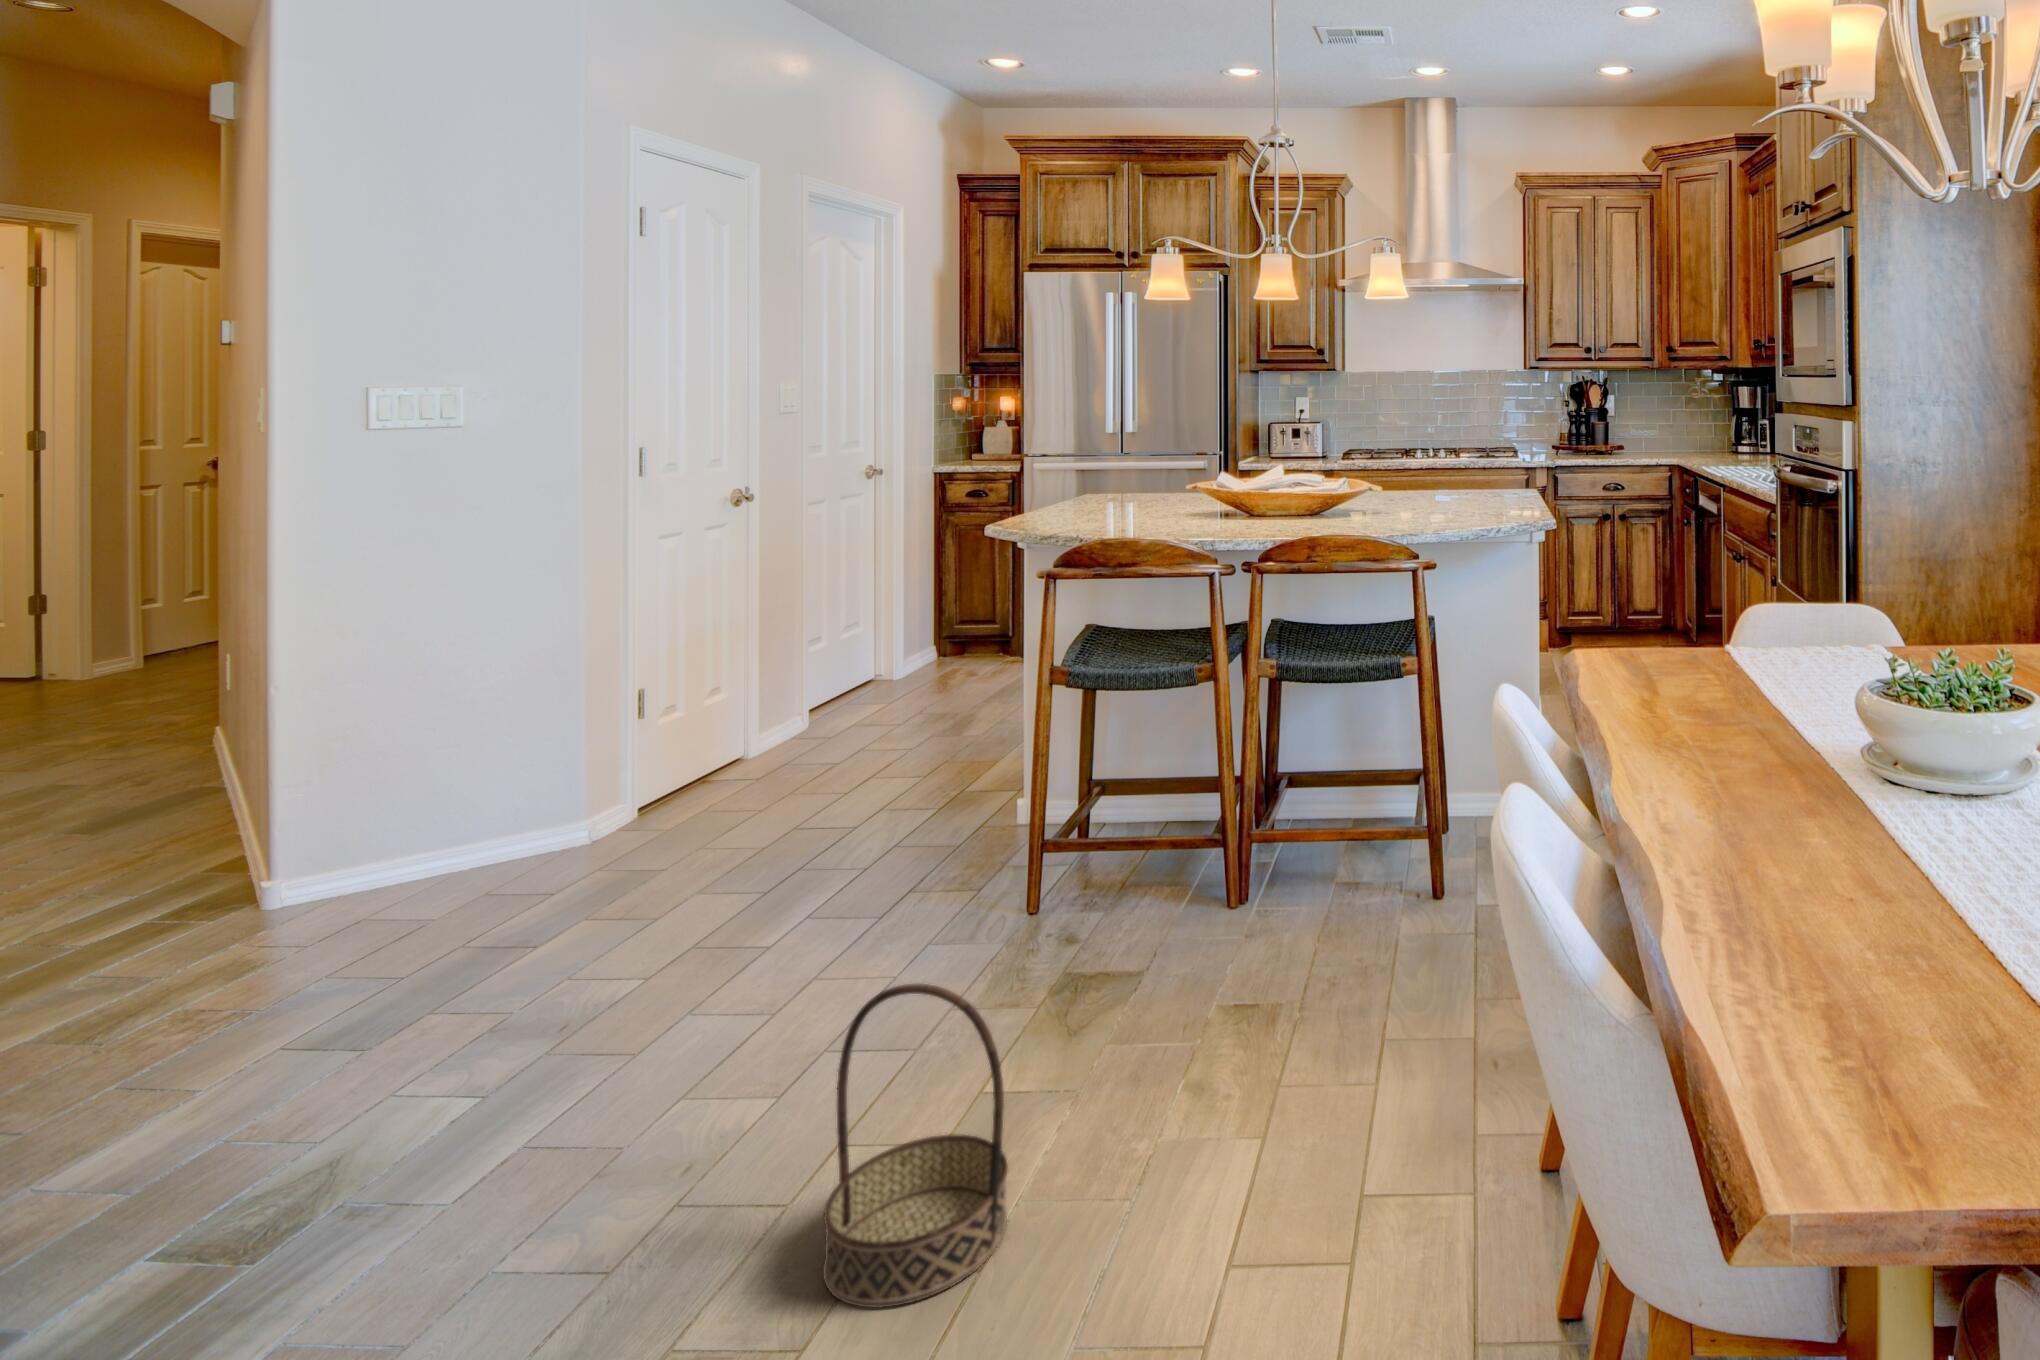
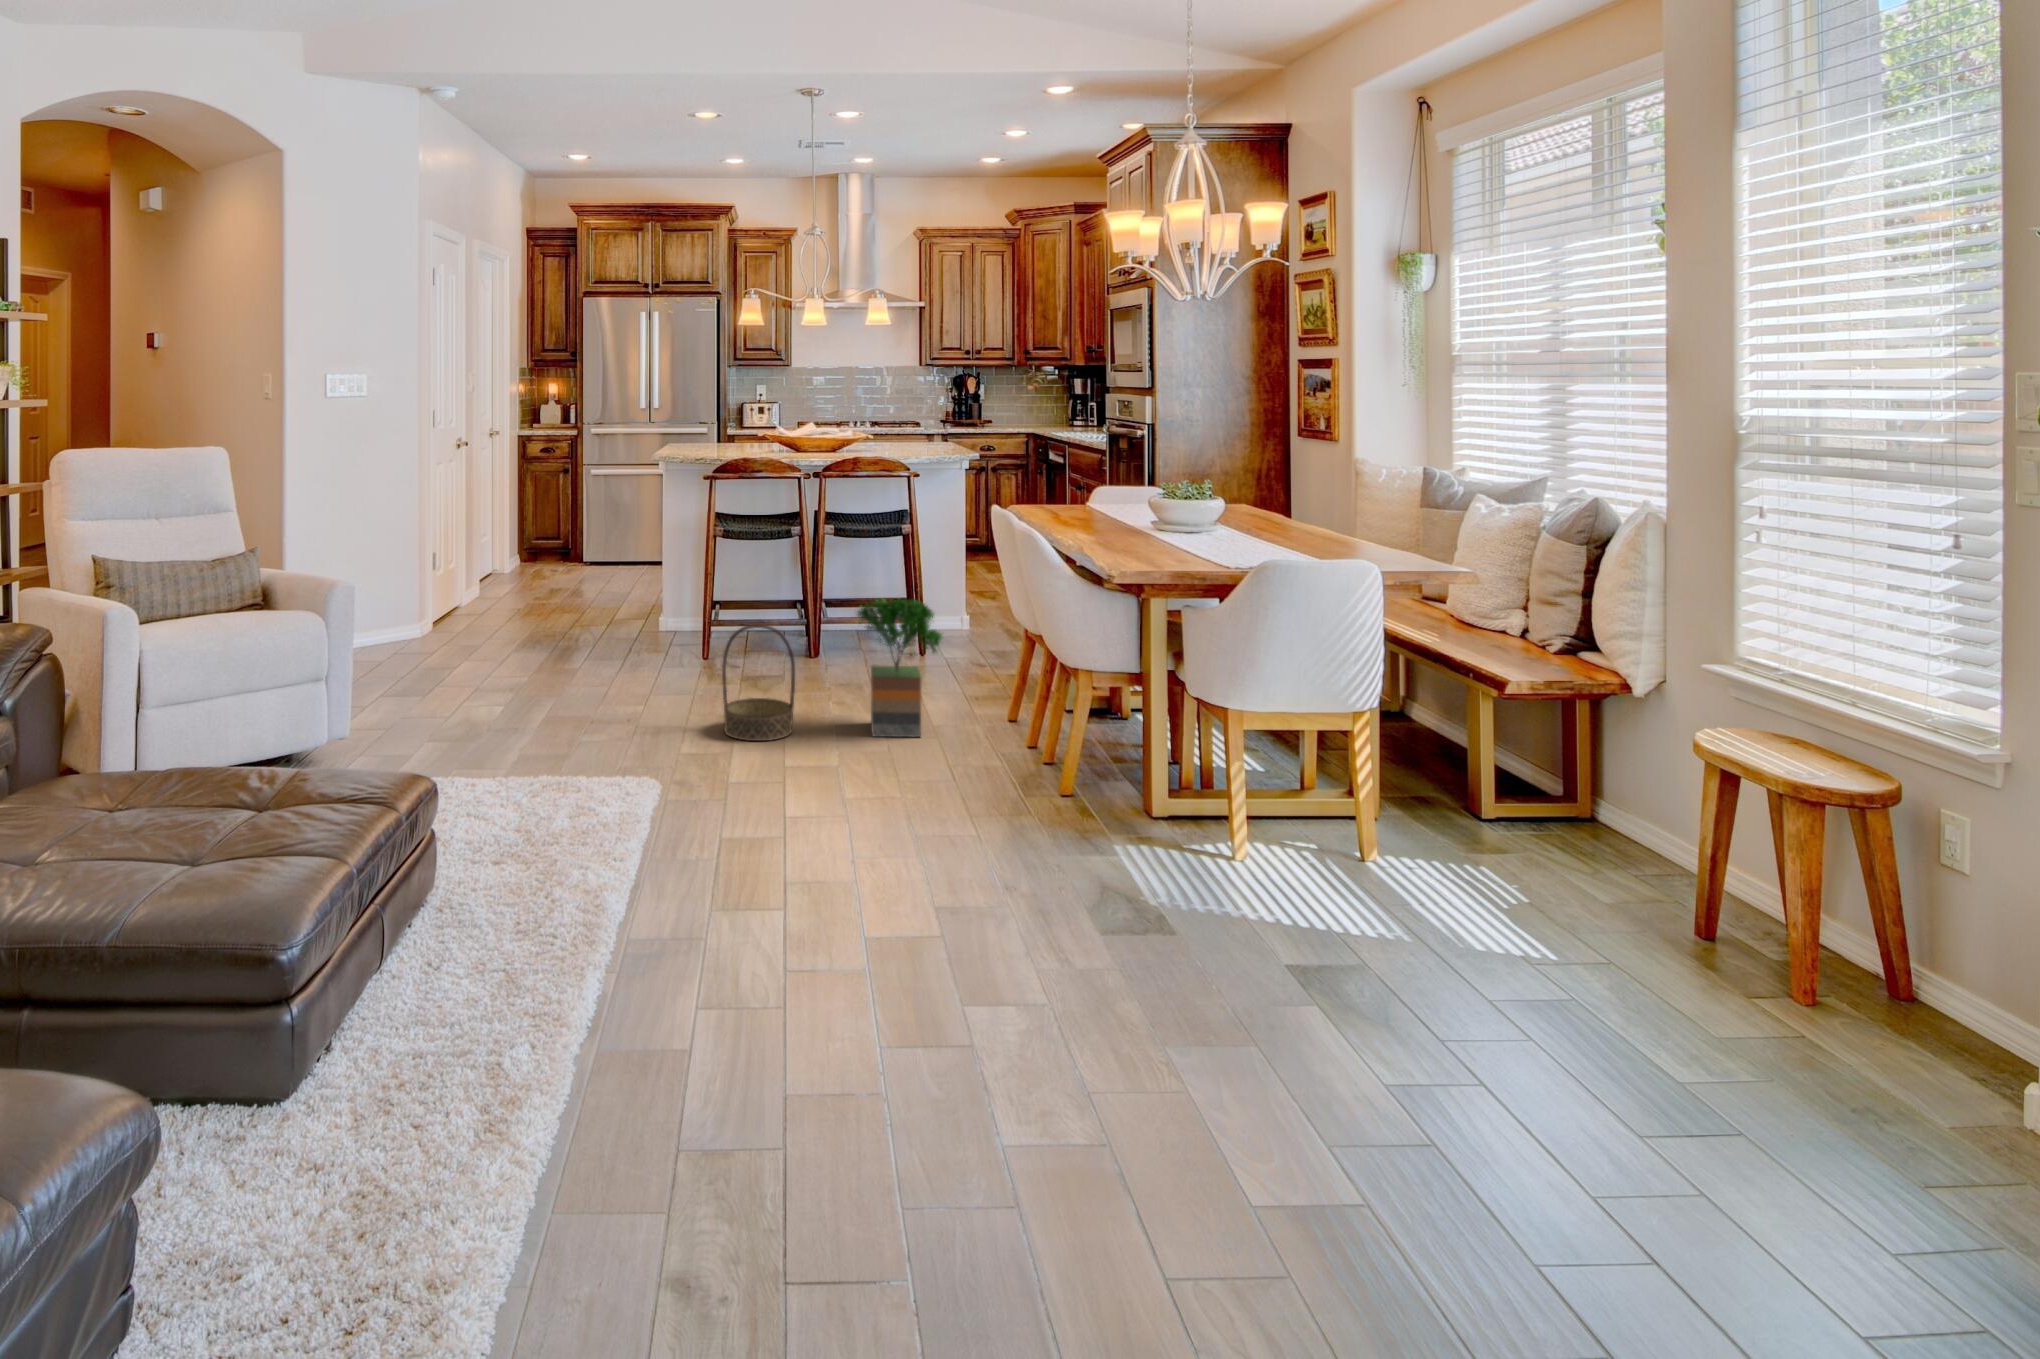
potted tree: none [1160,897,1371,1274] -> present [857,598,942,737]

